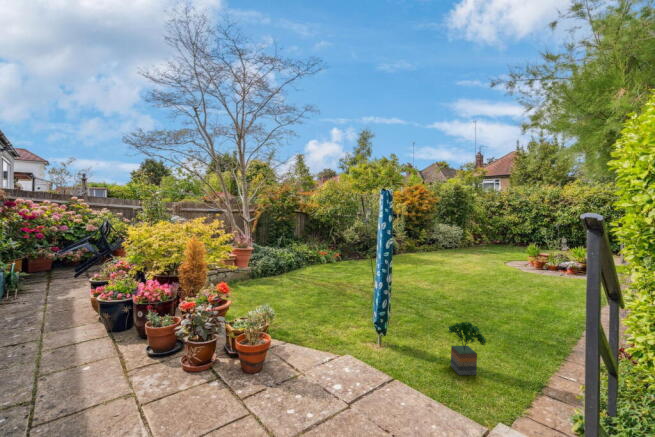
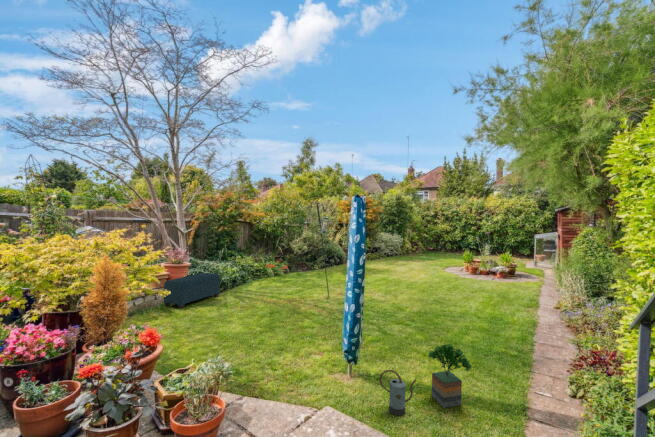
bench: none [232,257,278,286] -> present [164,273,219,308]
watering can: none [401,338,433,376] -> present [380,370,416,415]

